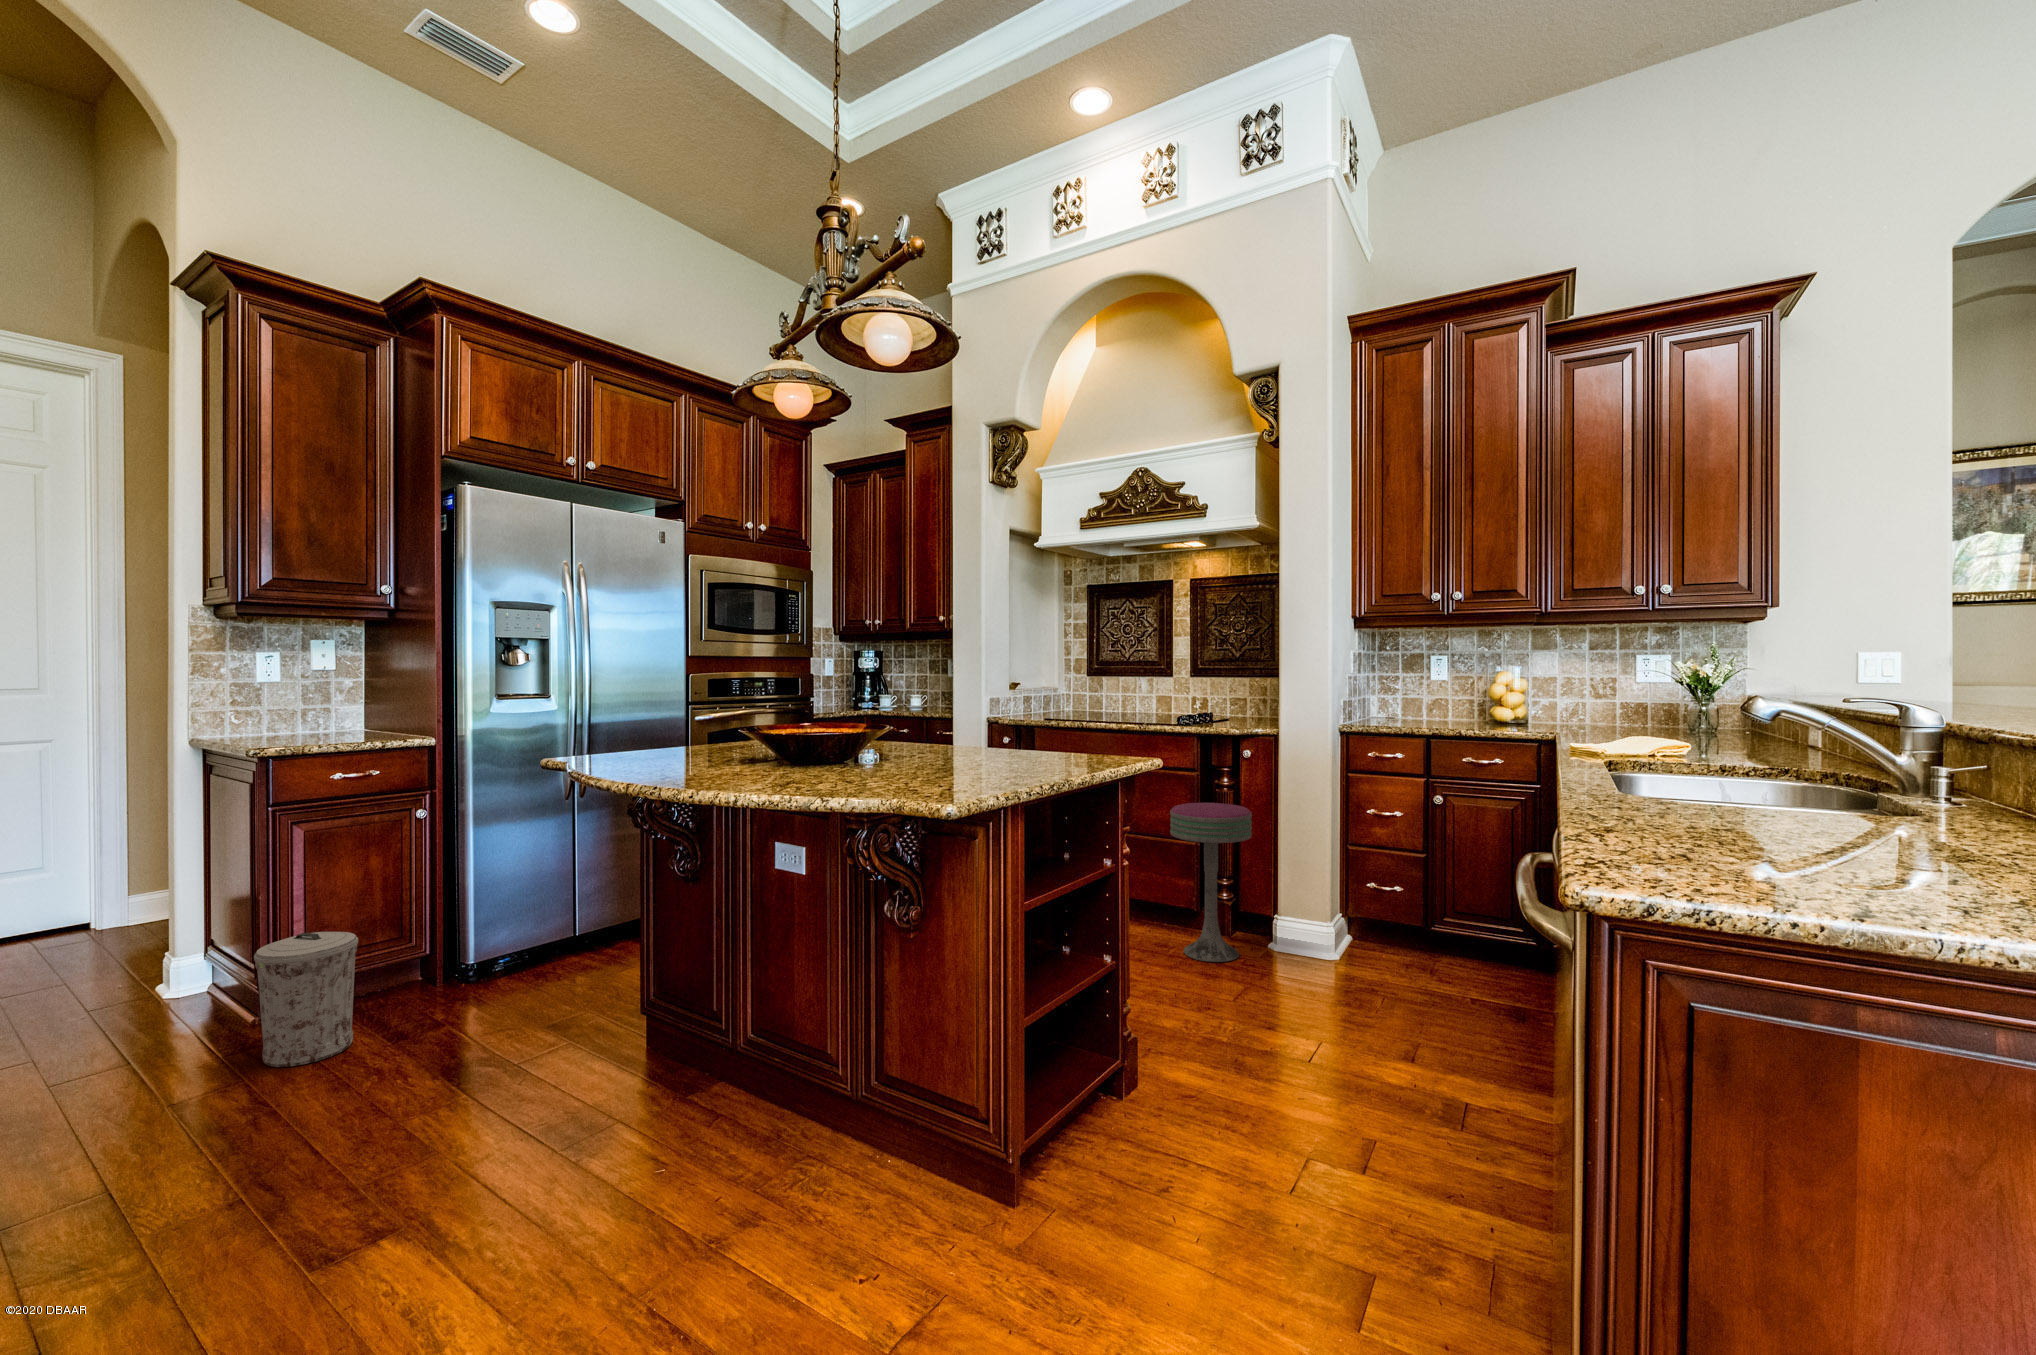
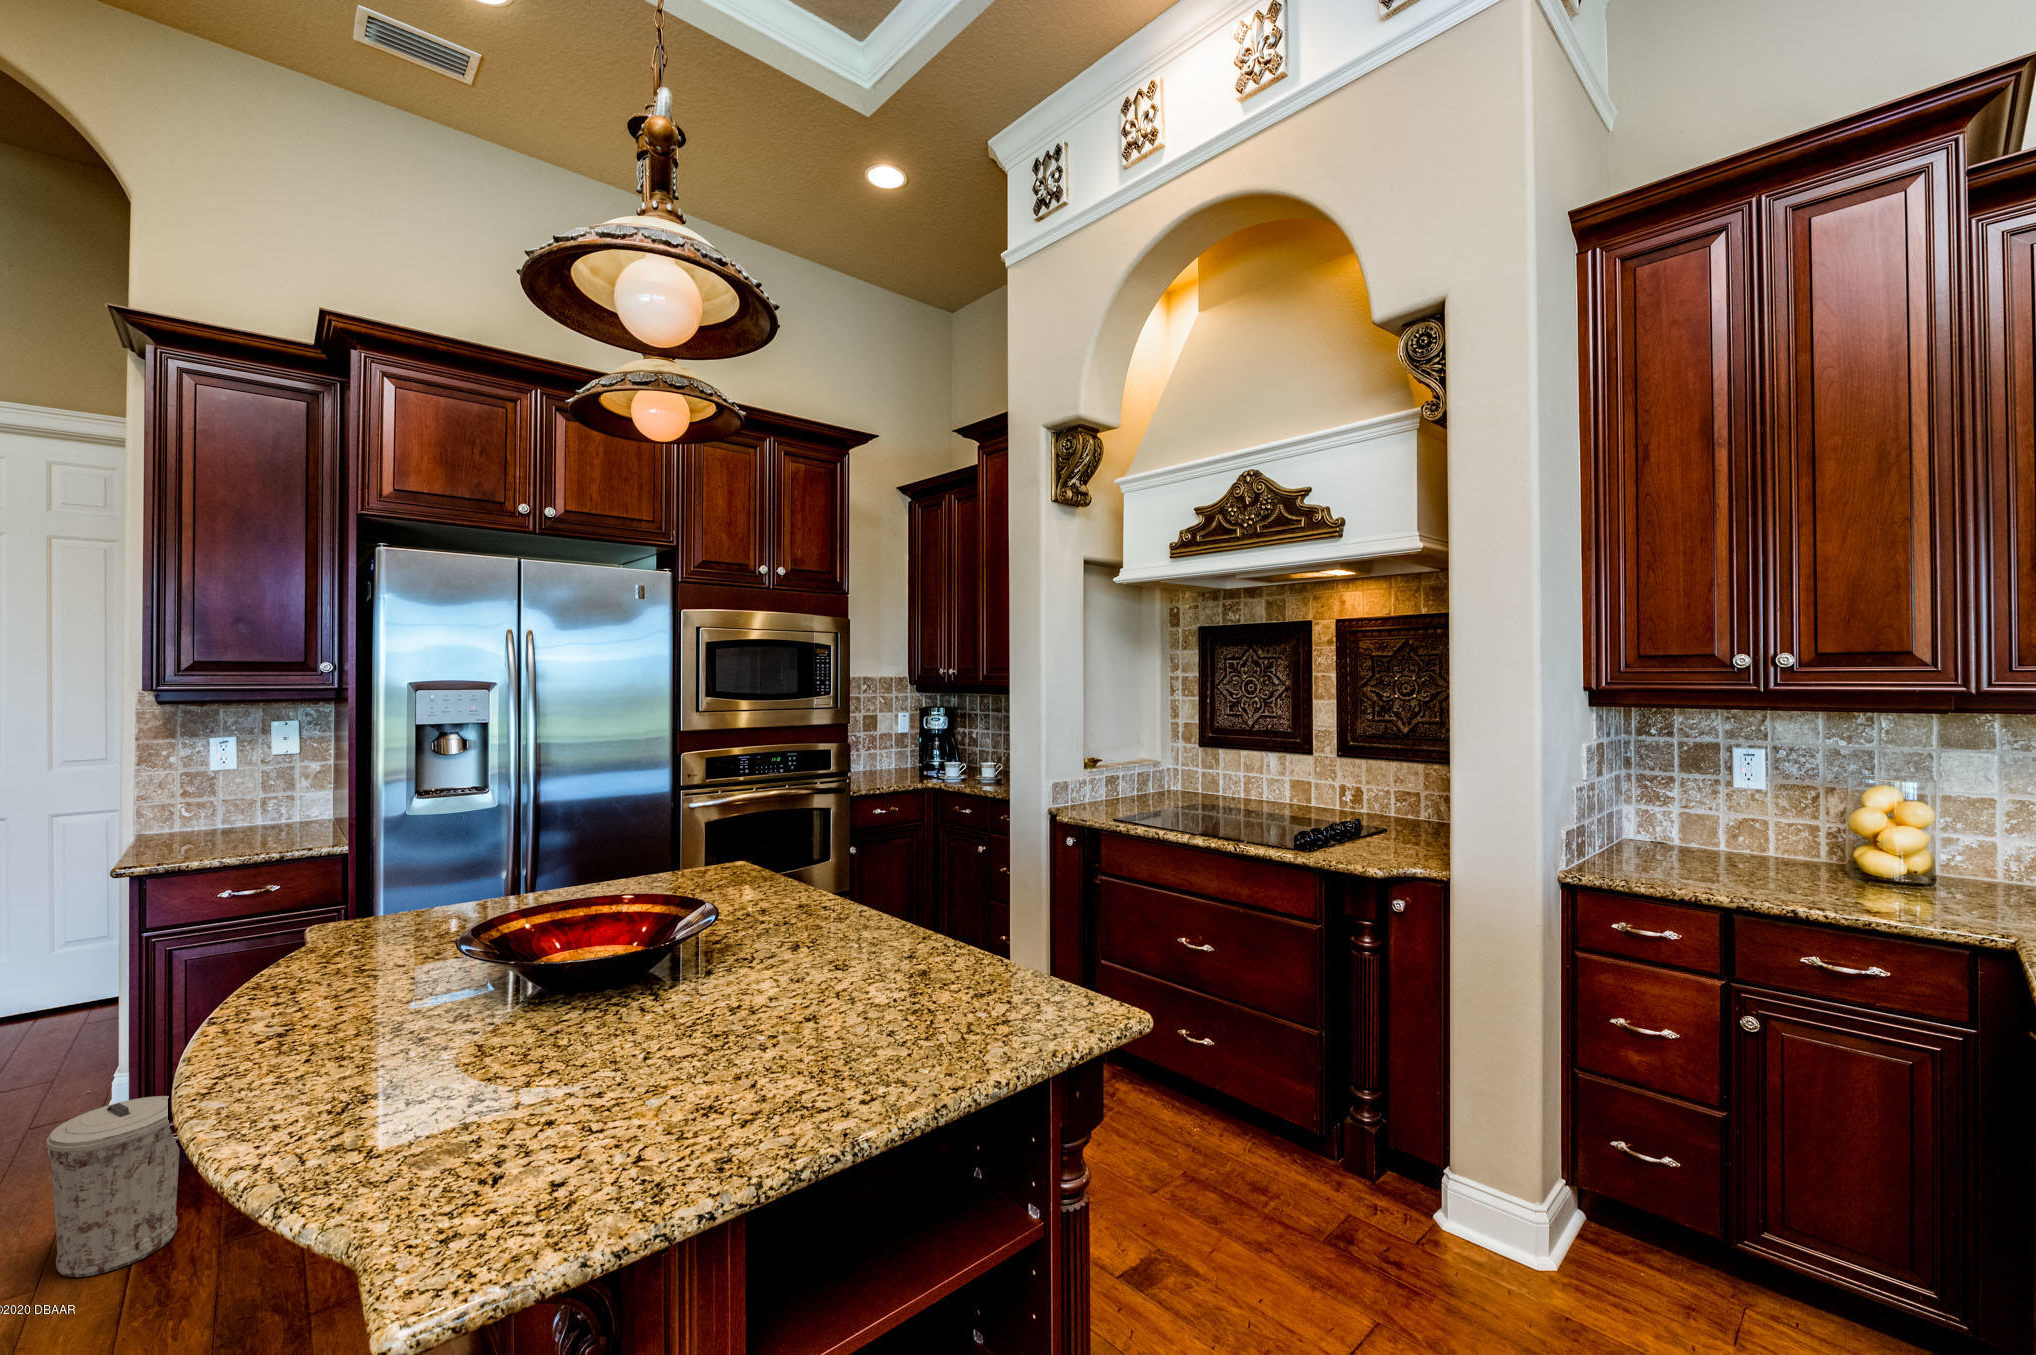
bar stool: present [1170,803,1252,962] -> none [1264,974,1395,1246]

